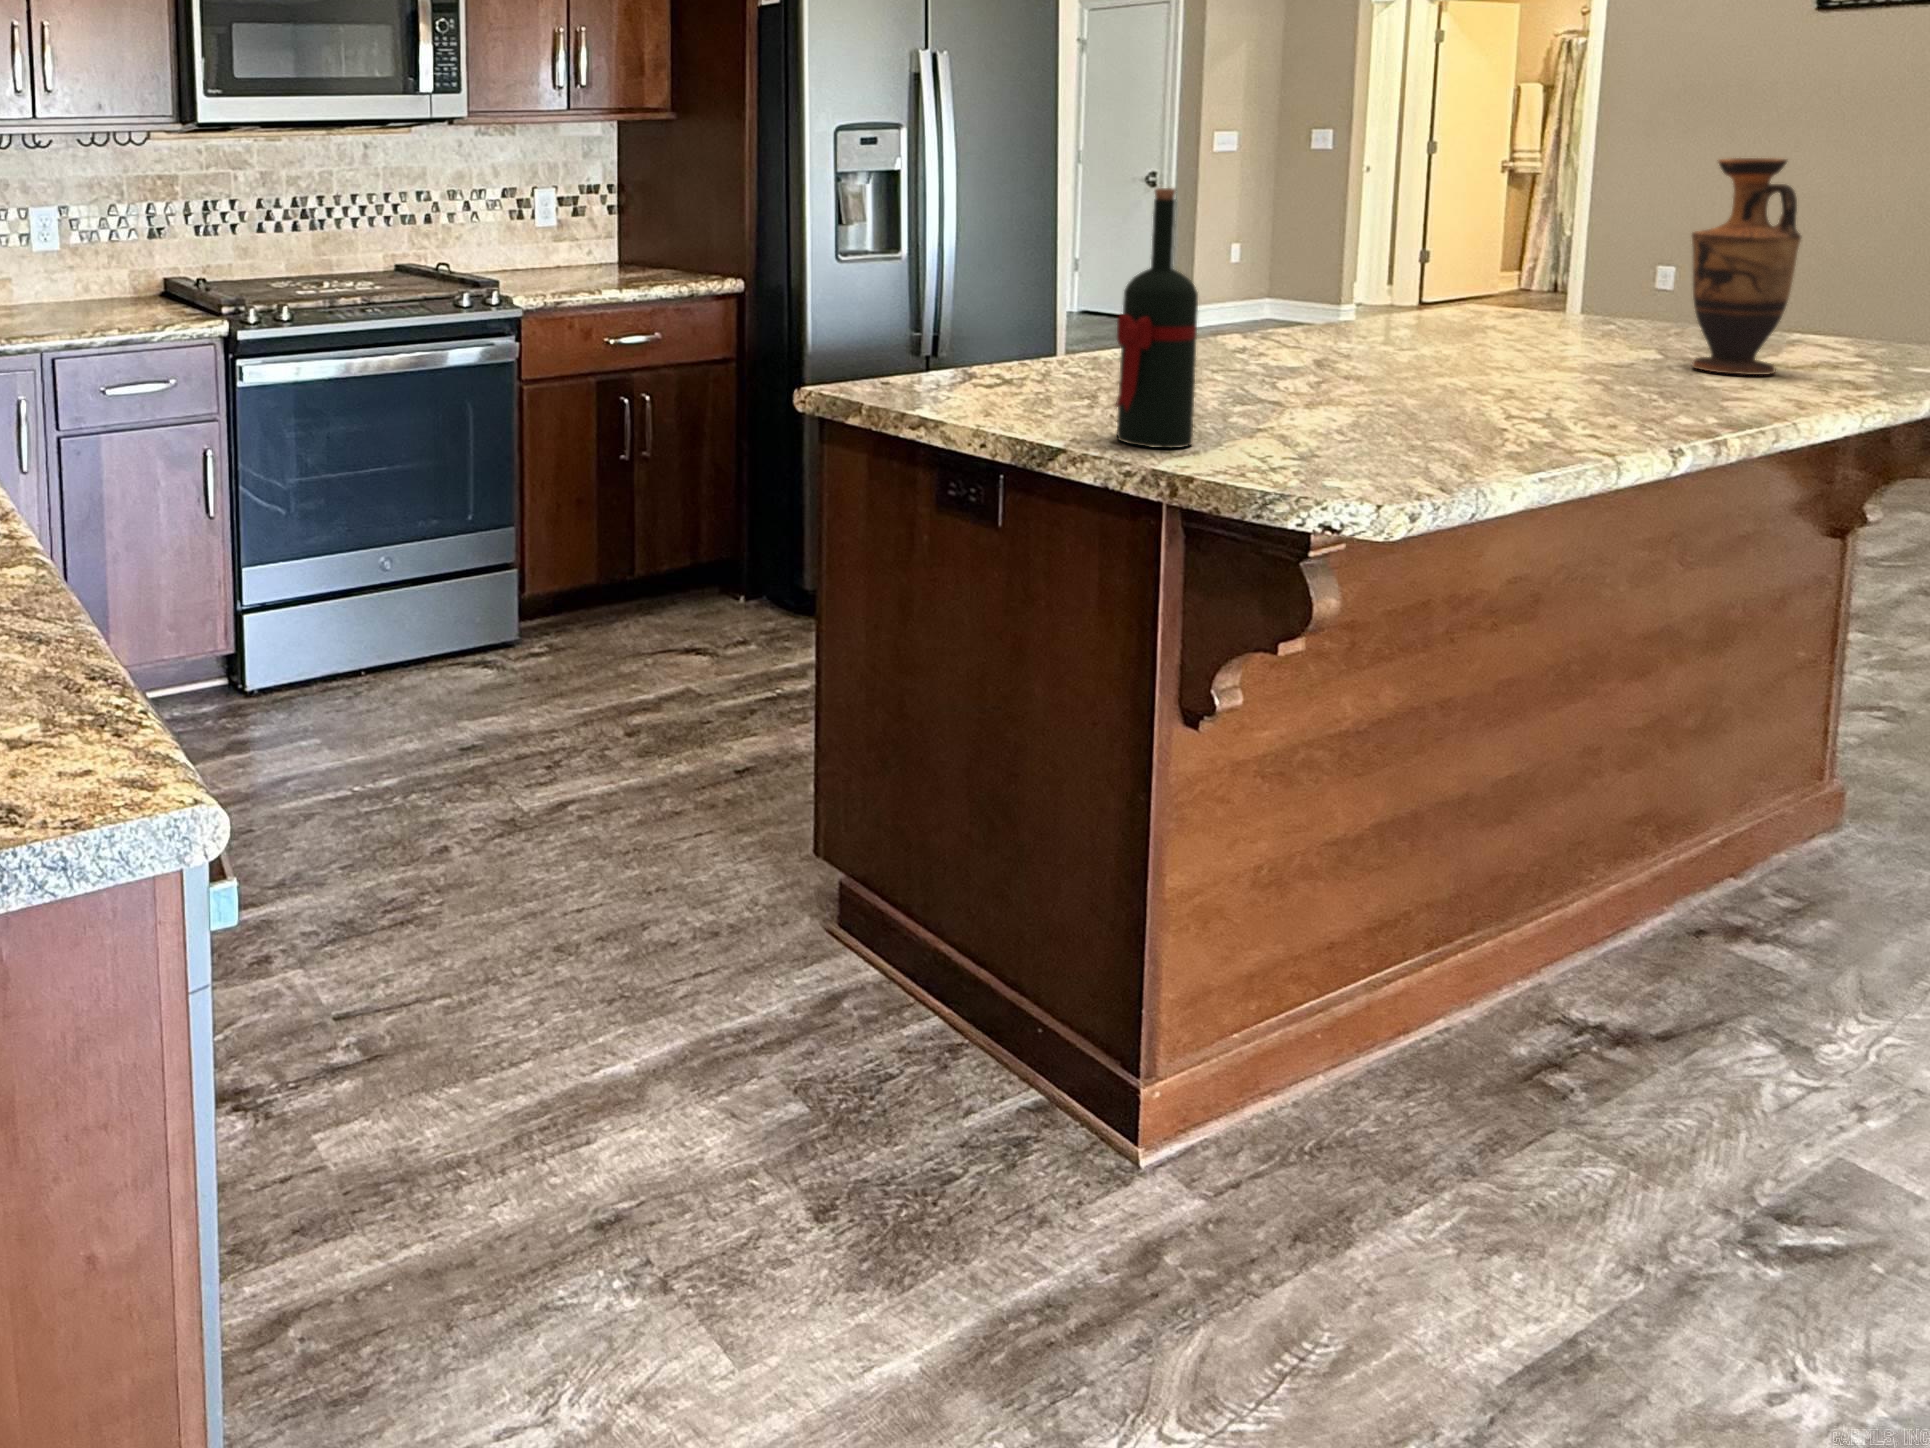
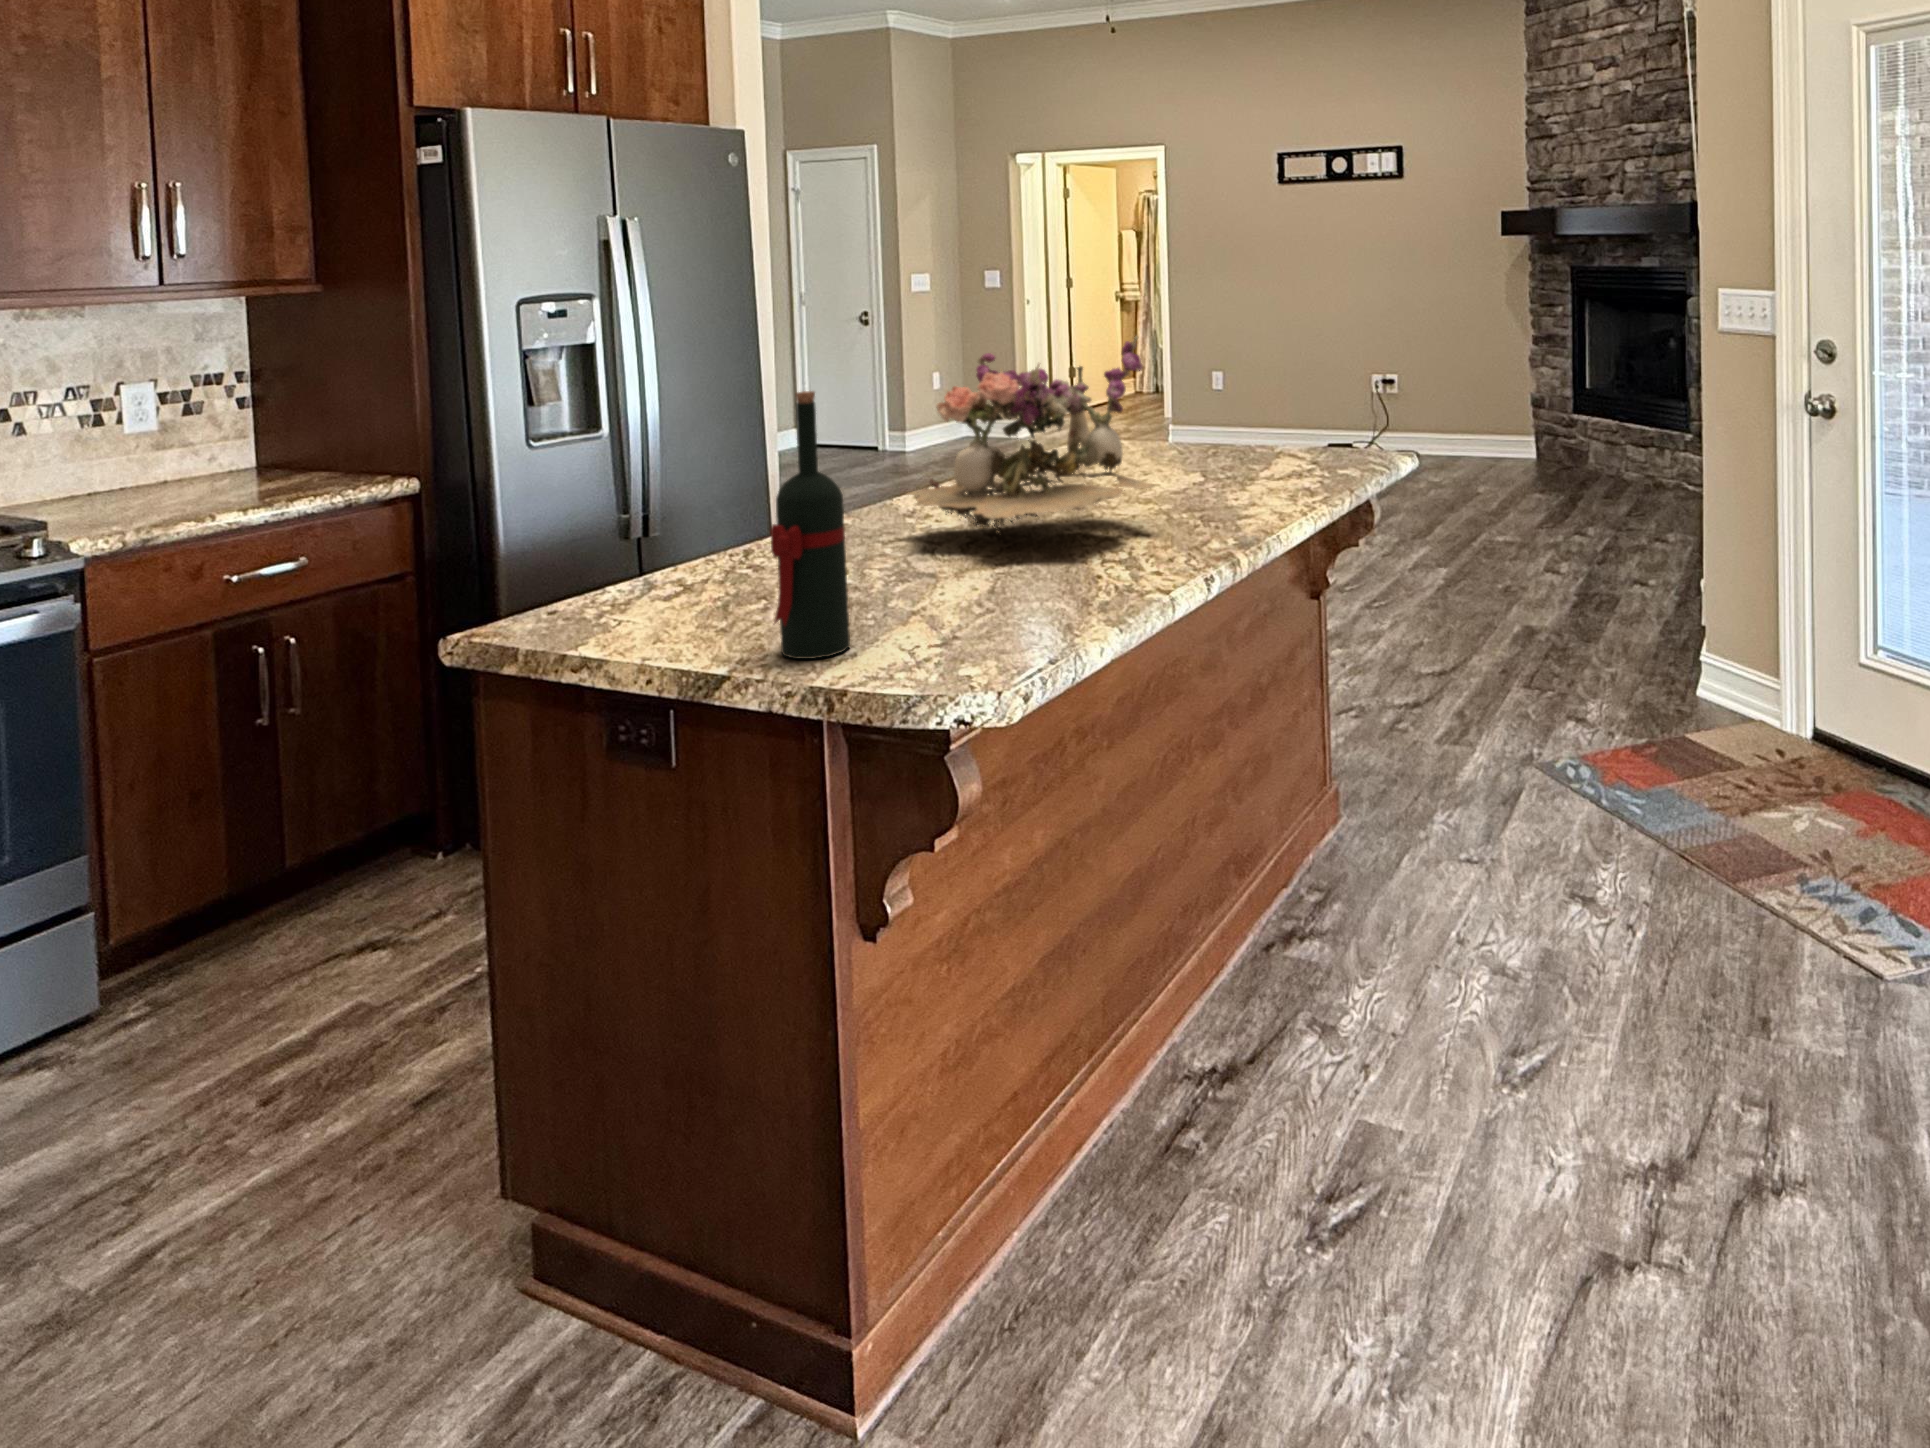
vase: present [1692,158,1802,375] -> none [1206,324,1265,493]
flower arrangement: none [1245,162,1601,379] -> present [907,336,1154,535]

